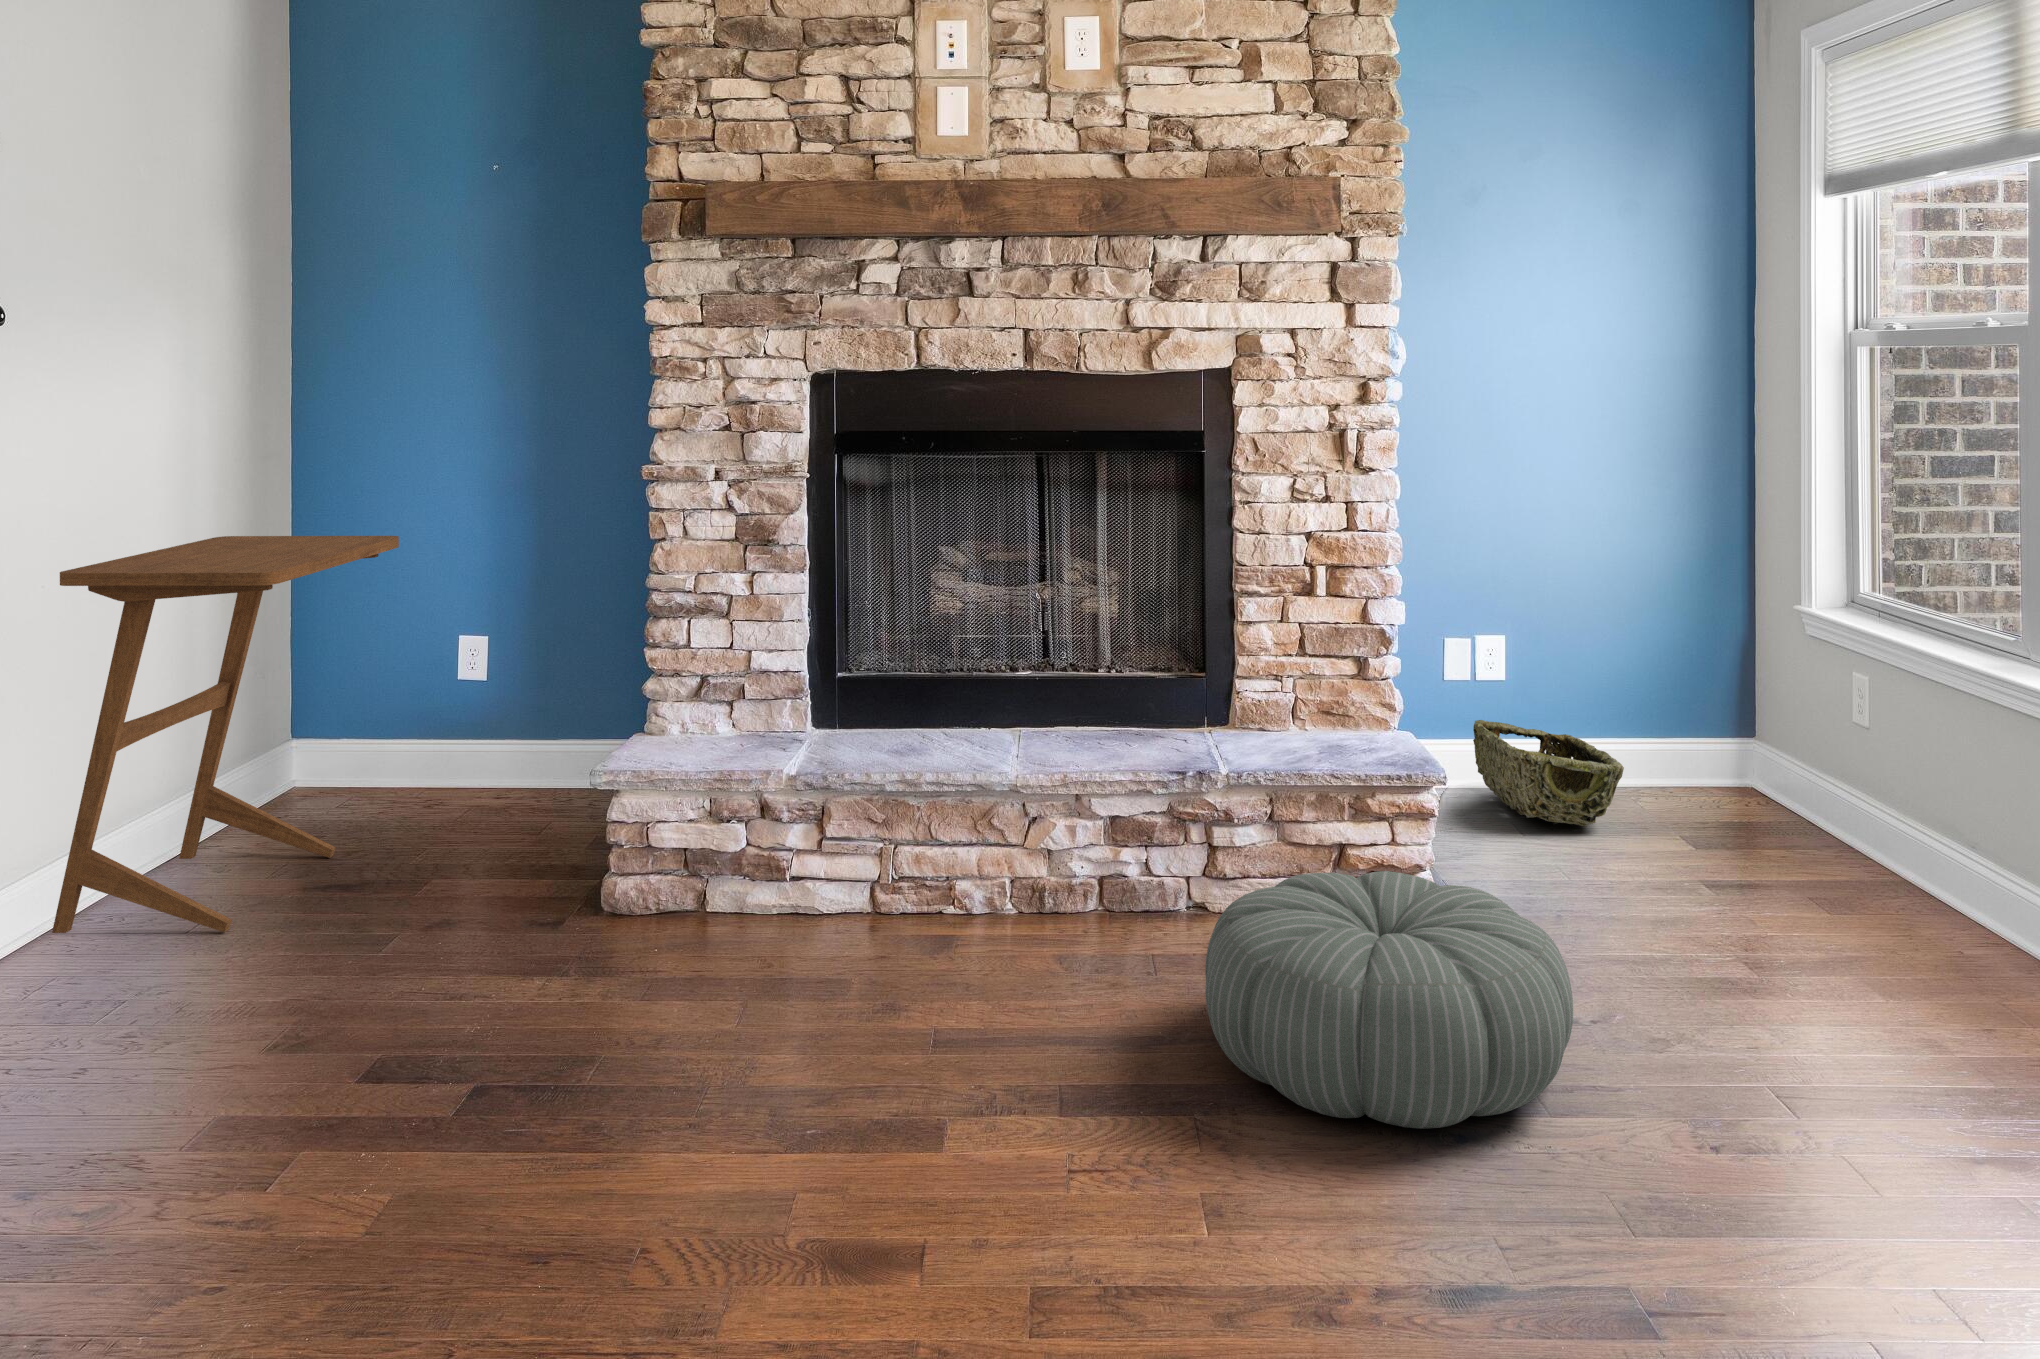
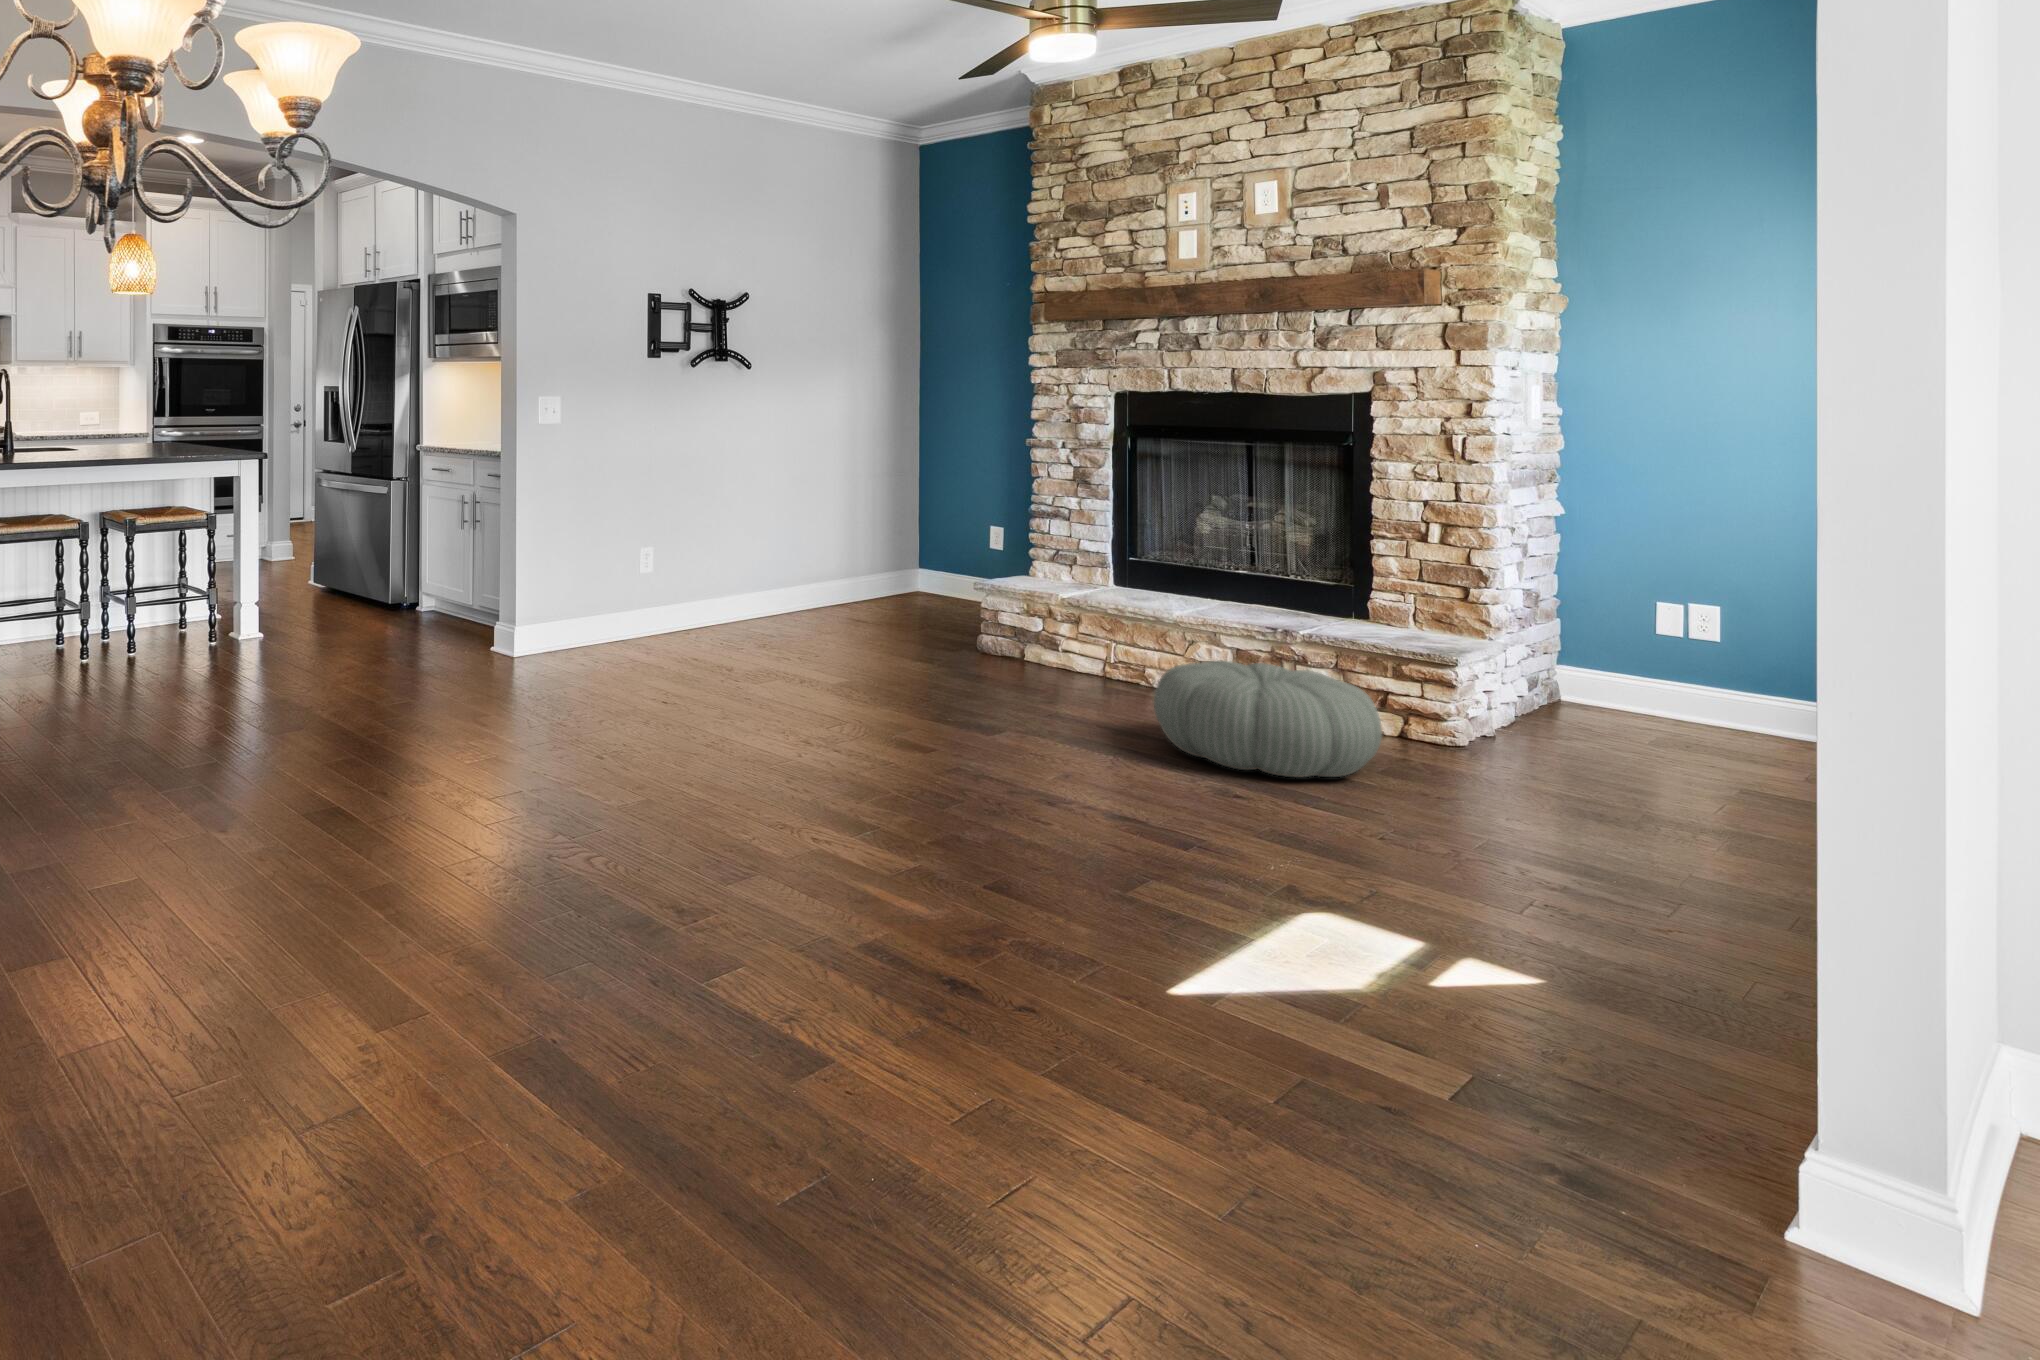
side table: present [52,536,399,933] -> none [772,465,926,625]
woven basket: present [1473,720,1624,827] -> none [1635,679,1779,761]

